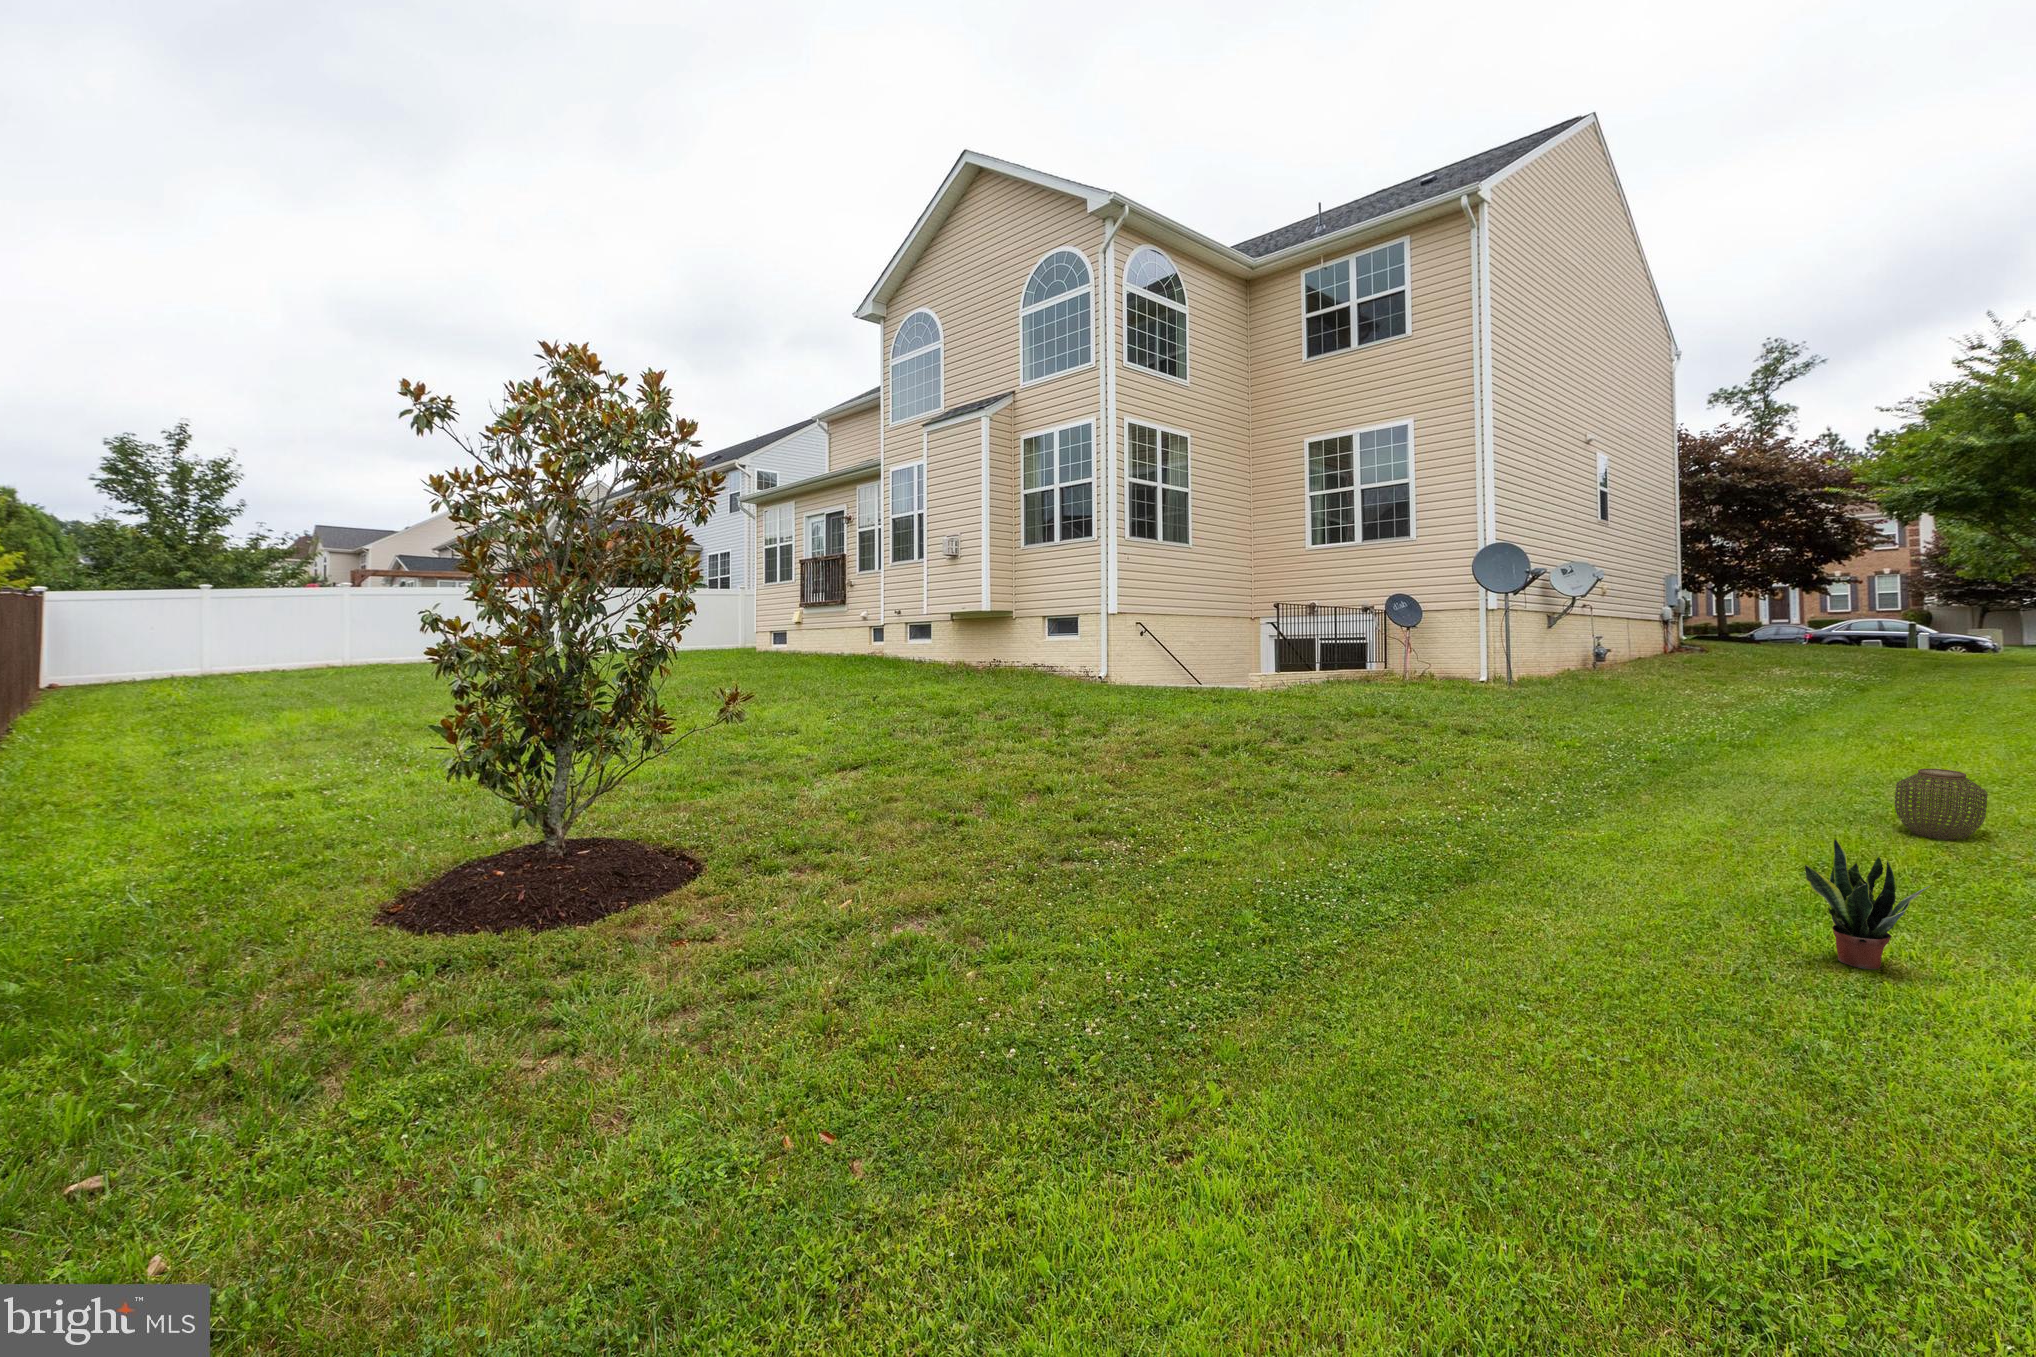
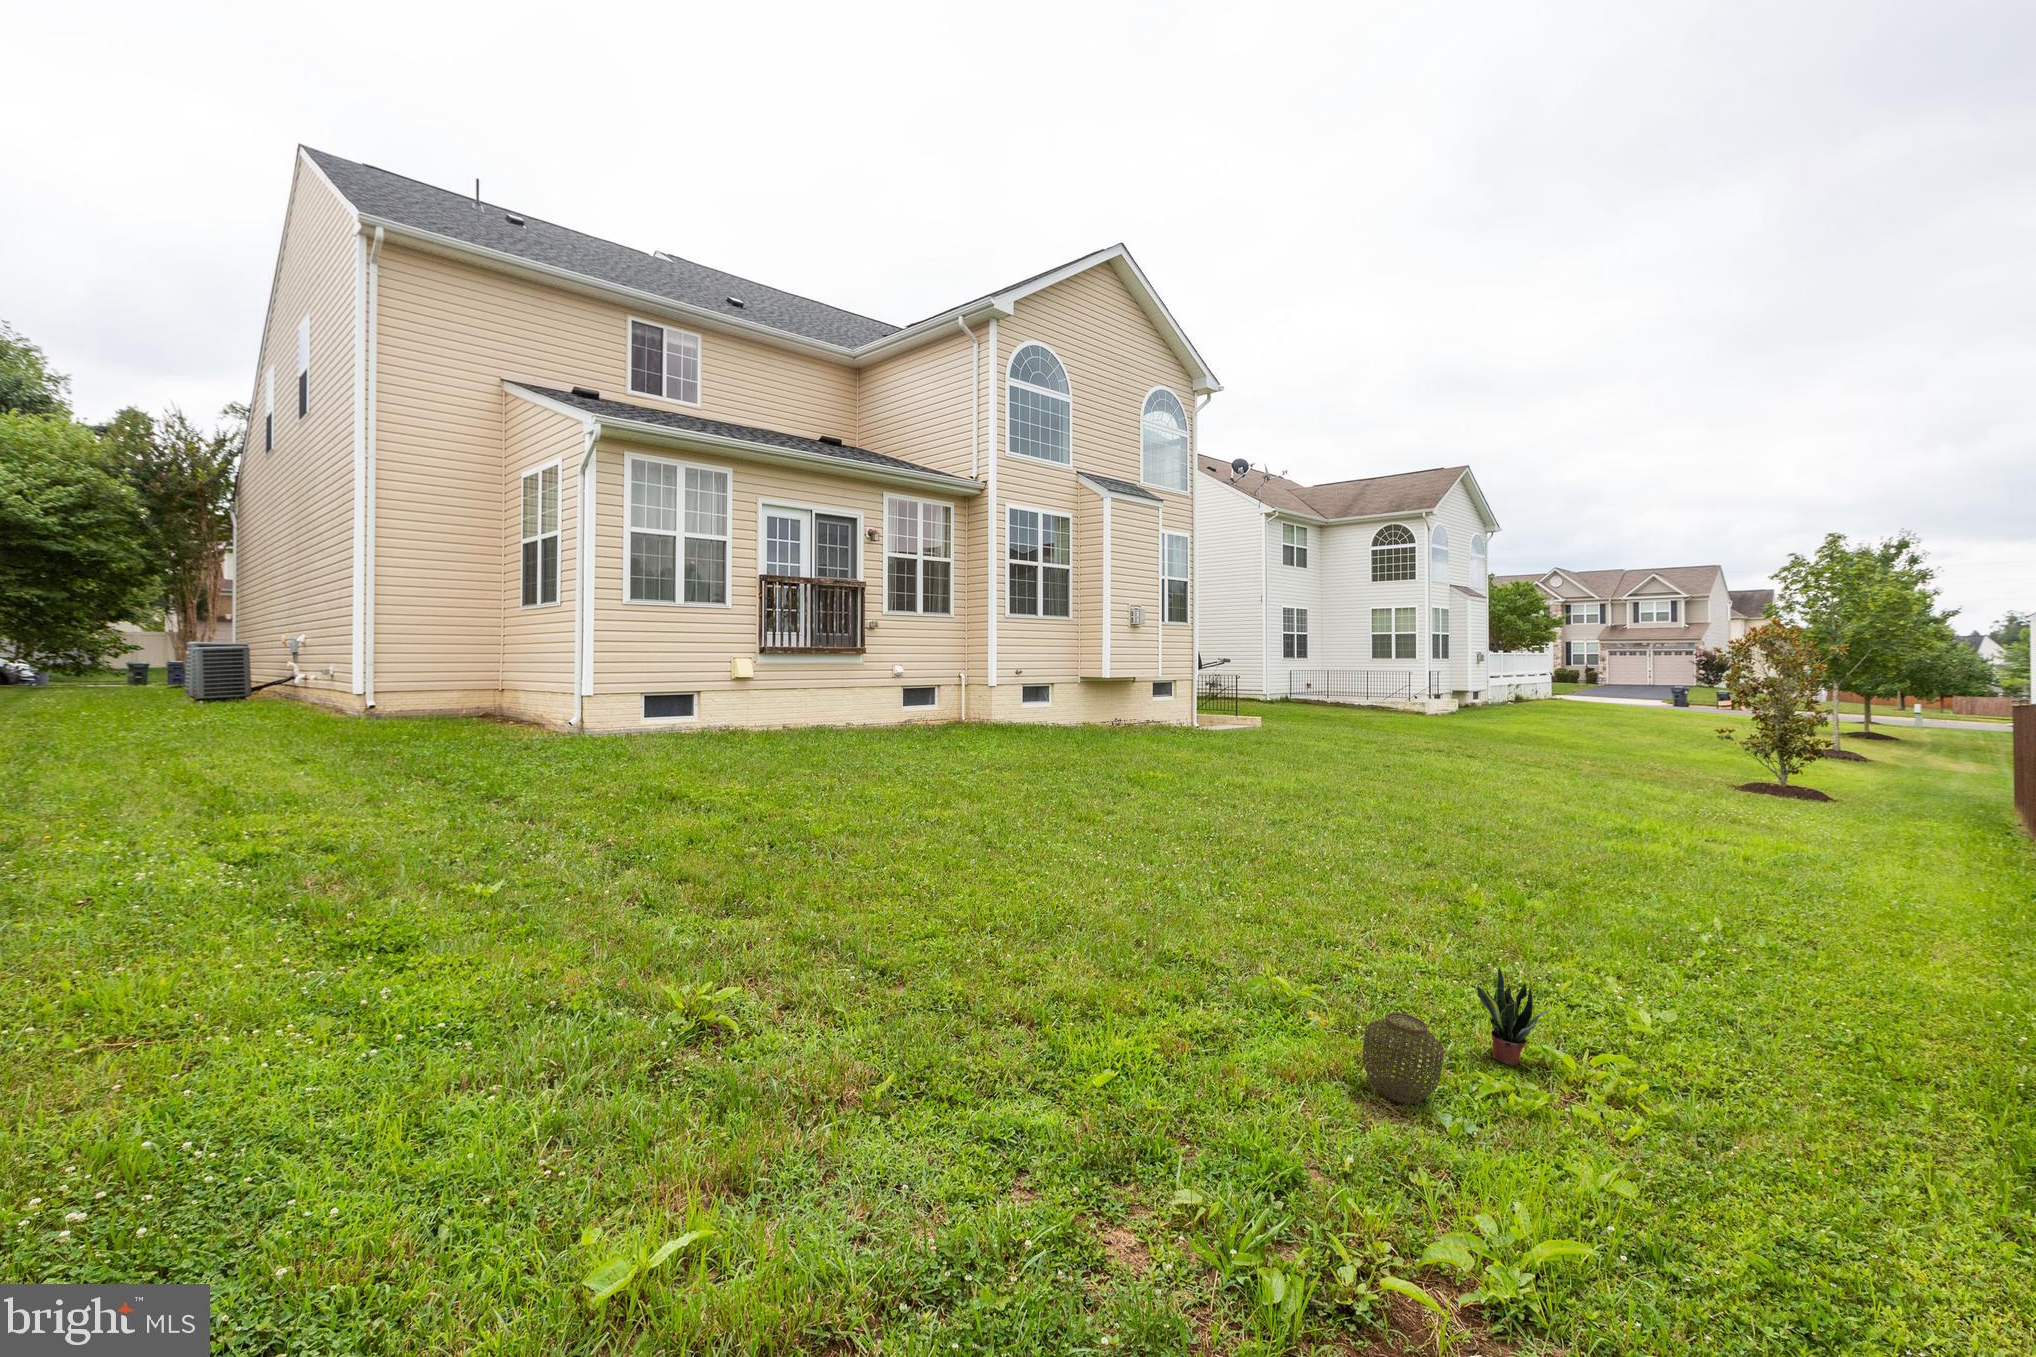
woven basket: present [1895,769,1987,840] -> present [1363,1013,1444,1104]

